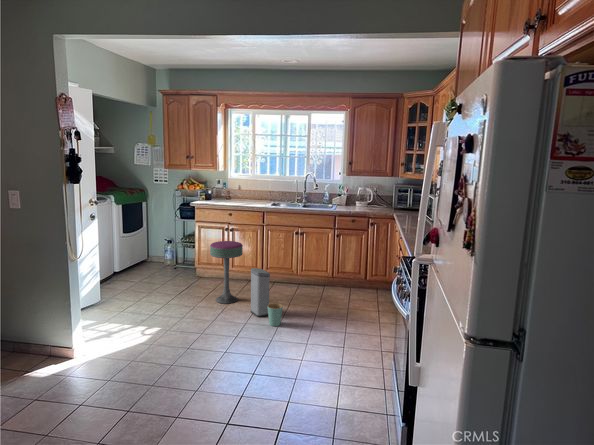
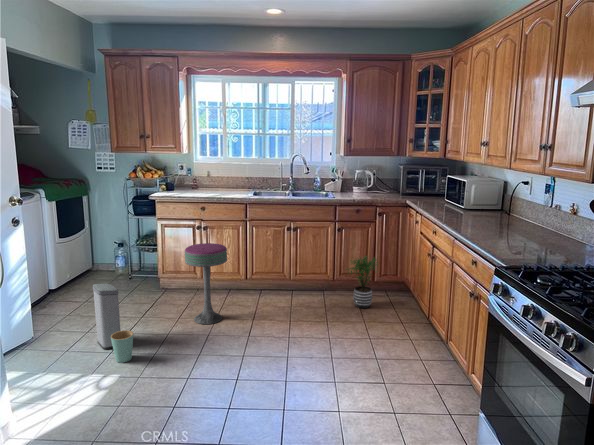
potted plant: none [338,256,367,300] -> present [348,256,377,308]
trash can: present [251,268,283,326] -> present [93,284,134,363]

